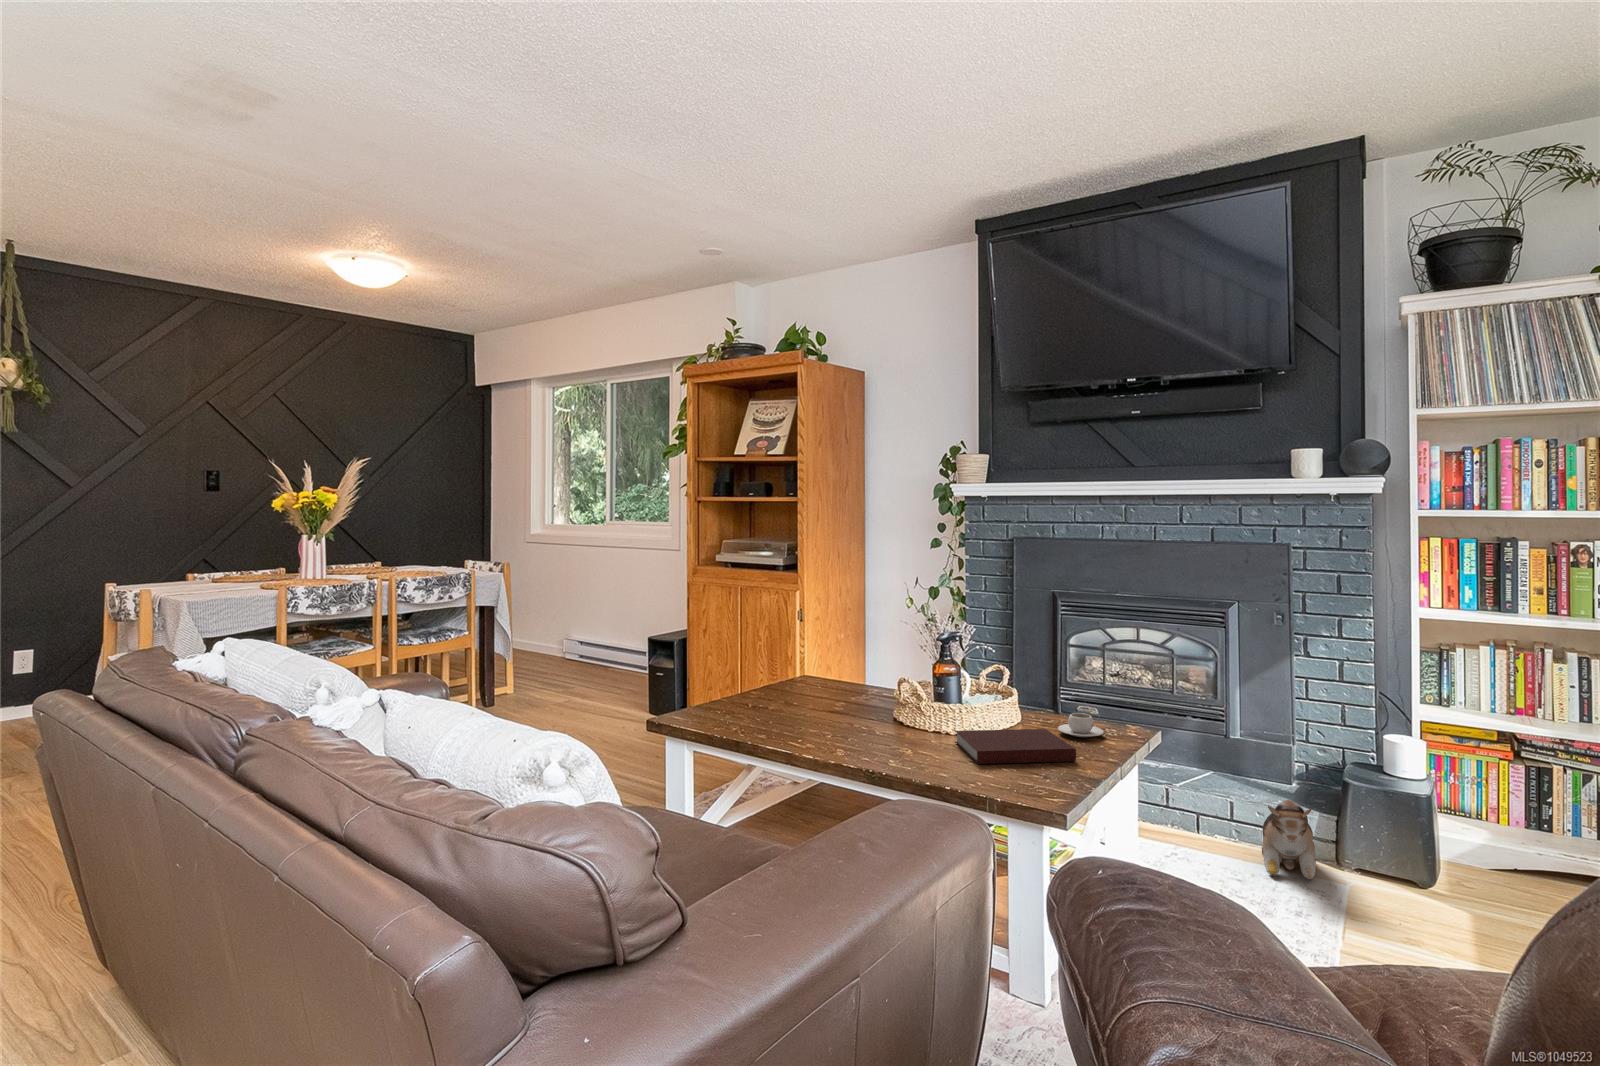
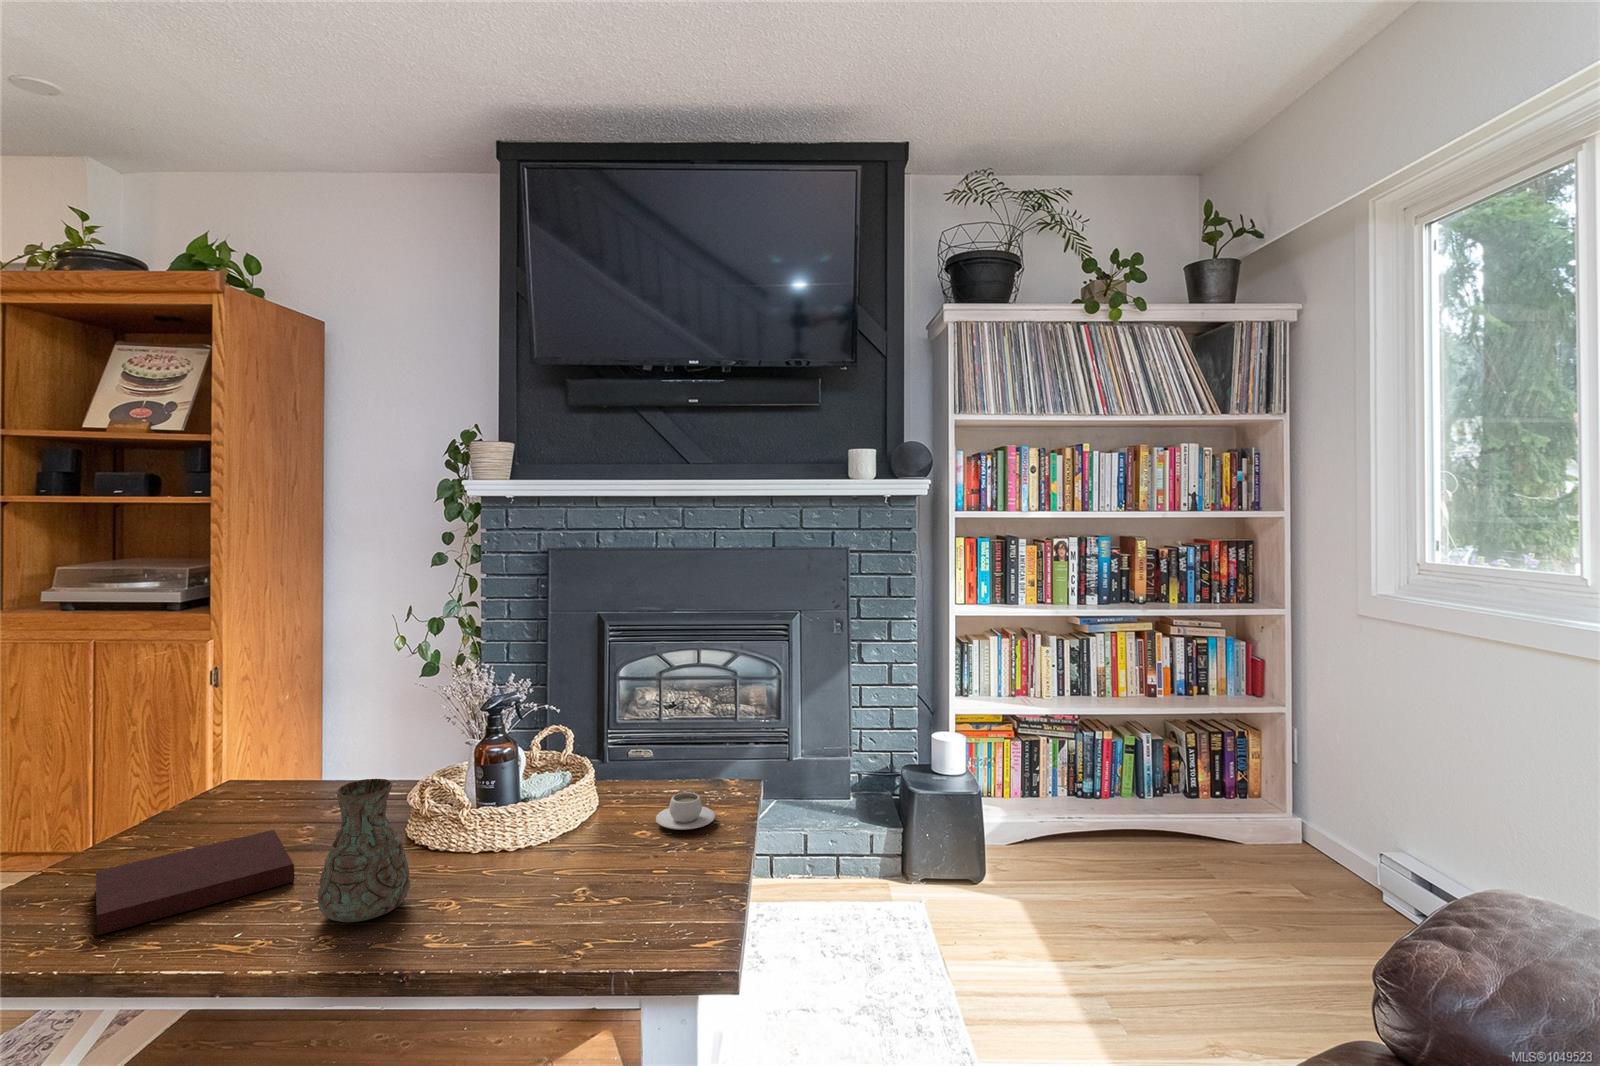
decorative vase: none [849,660,896,737] -> present [318,779,410,922]
notebook: present [955,729,1076,764] -> present [96,830,294,935]
plush toy: present [1262,800,1316,879] -> none [840,827,900,911]

